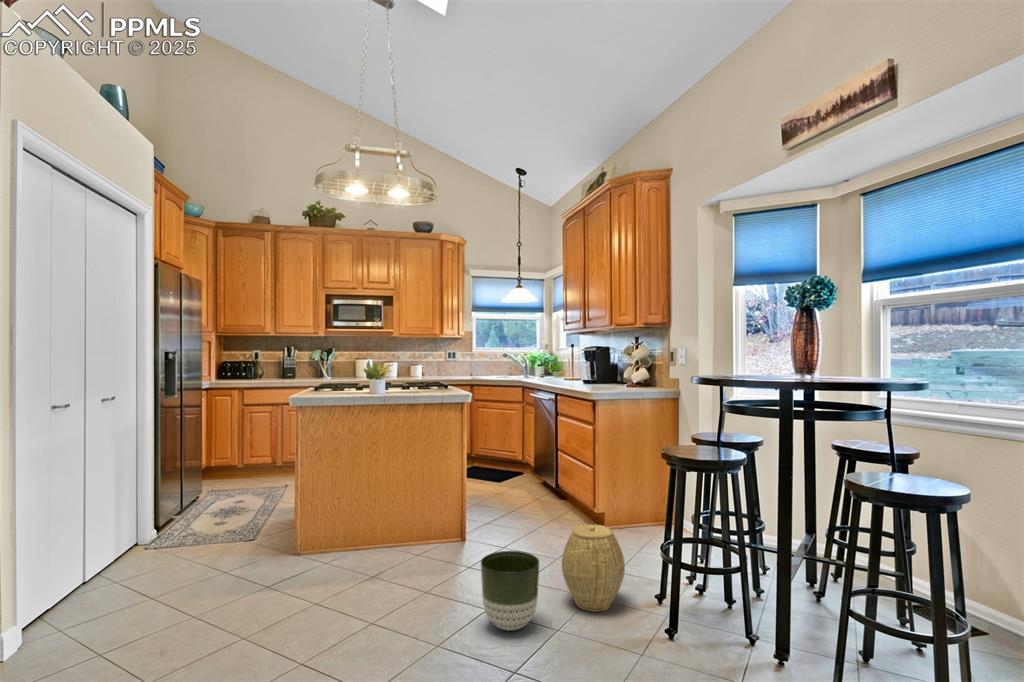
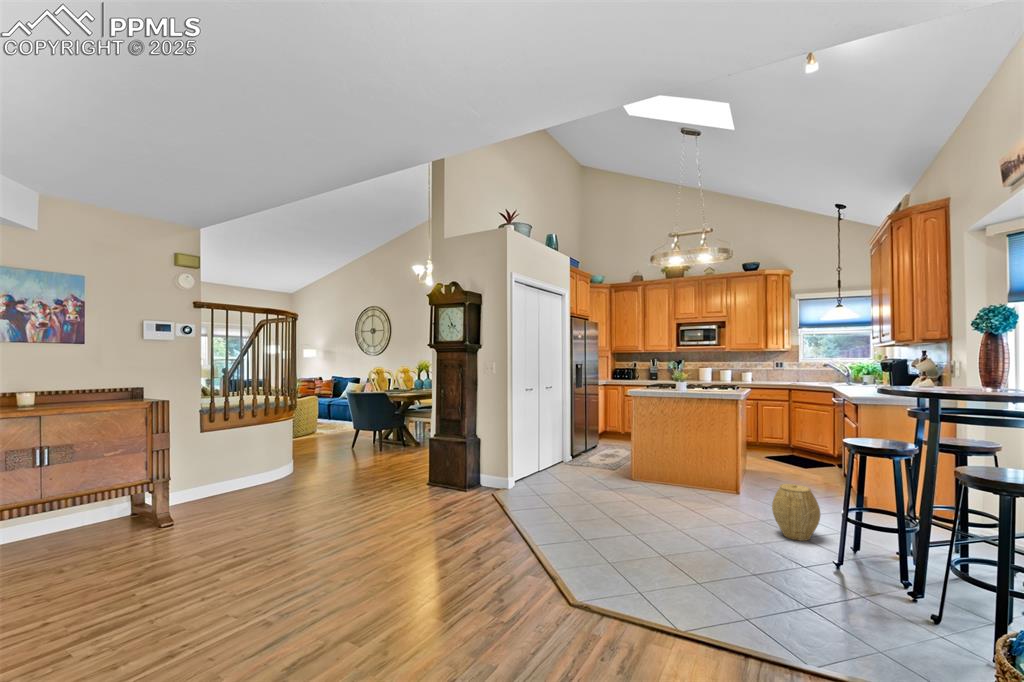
planter: present [481,551,539,631] -> none [709,488,747,533]

